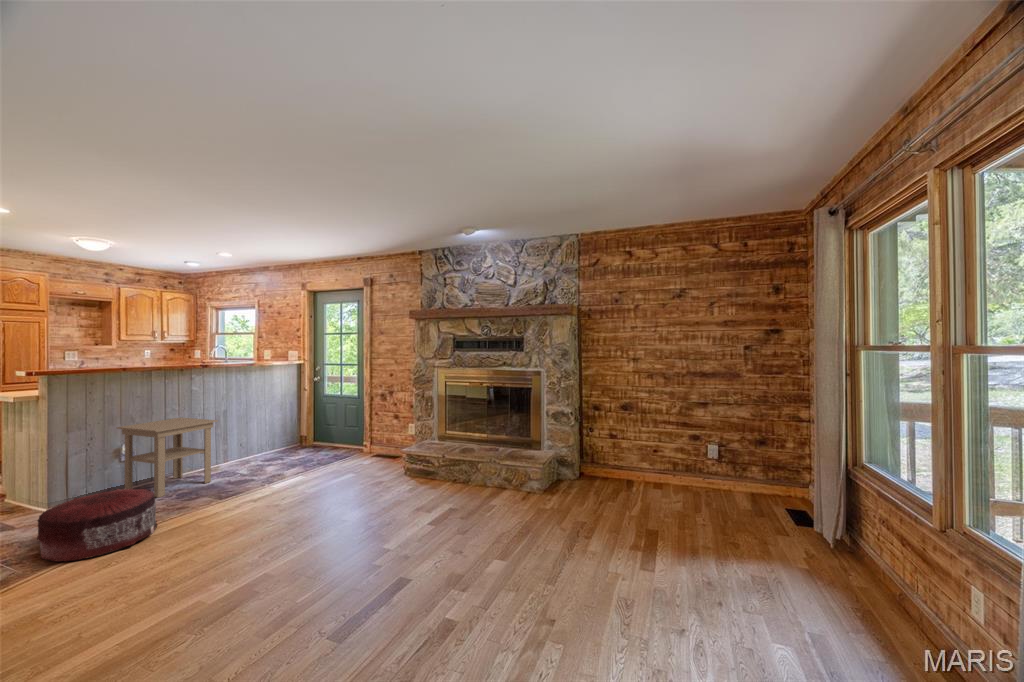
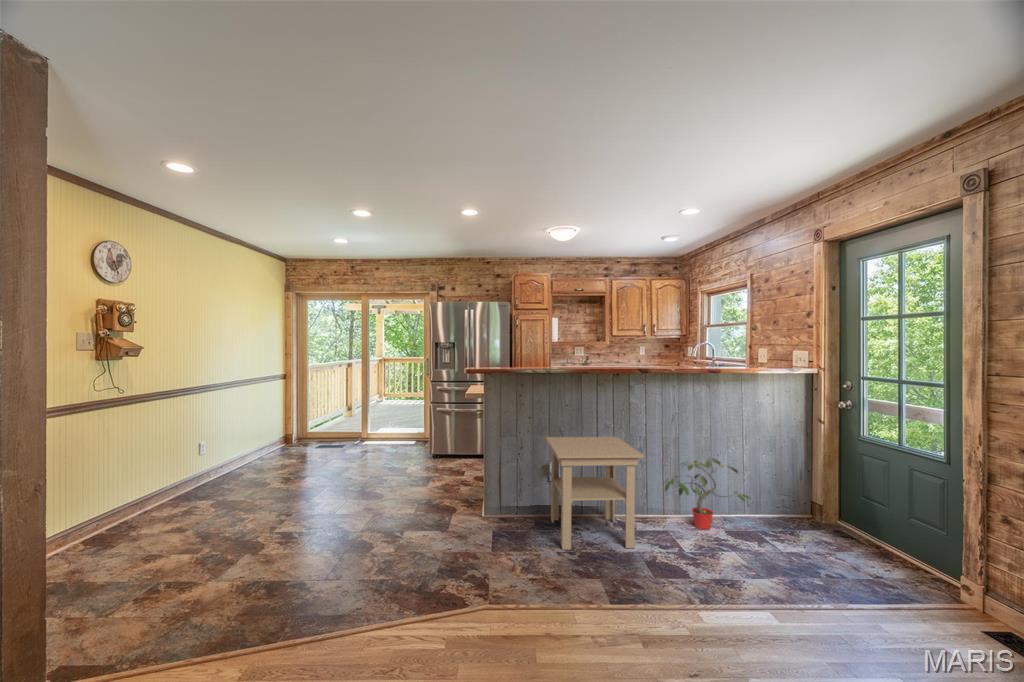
potted plant: none [216,419,277,464] -> present [665,458,751,529]
pouf: present [37,488,157,562] -> none [380,529,505,651]

